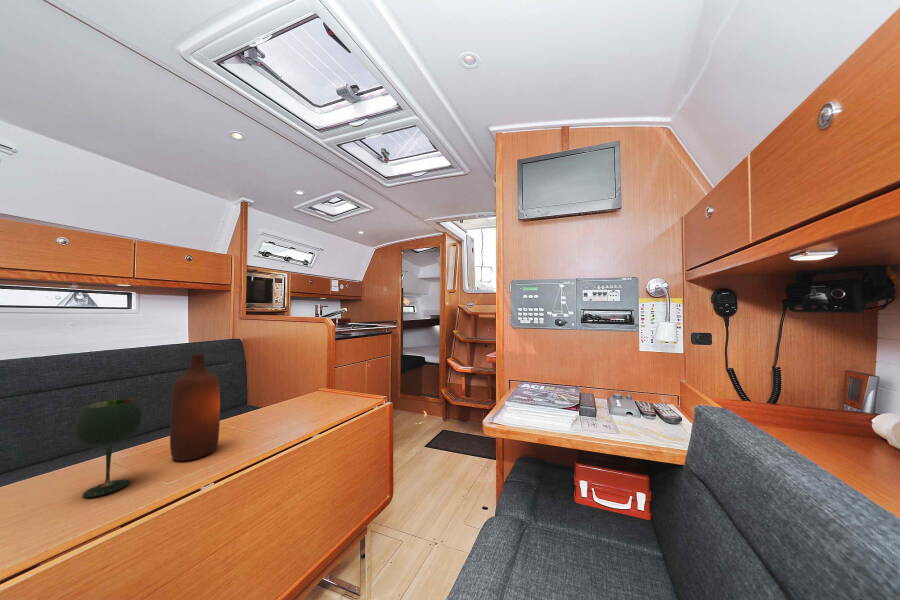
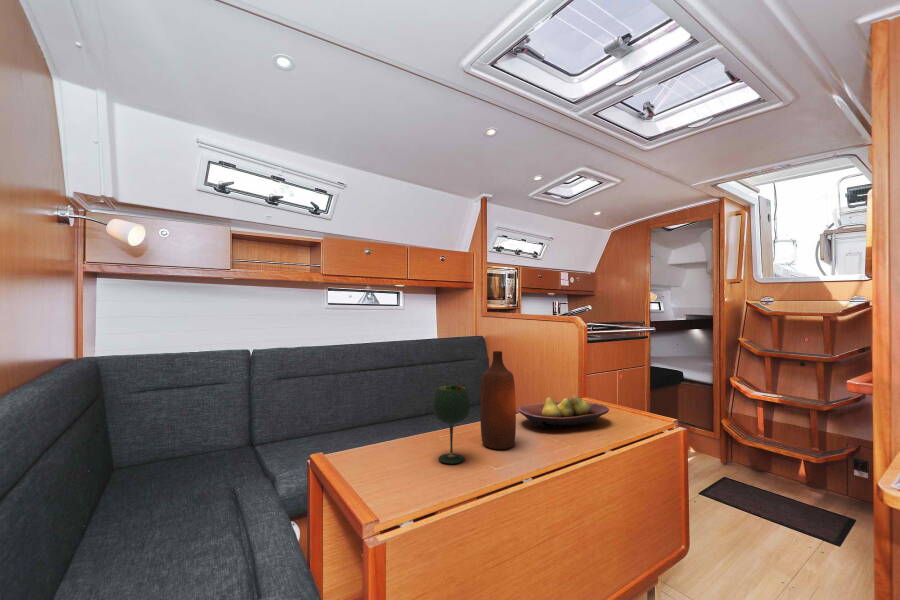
fruit bowl: none [238,389,334,425] -> present [518,396,609,428]

